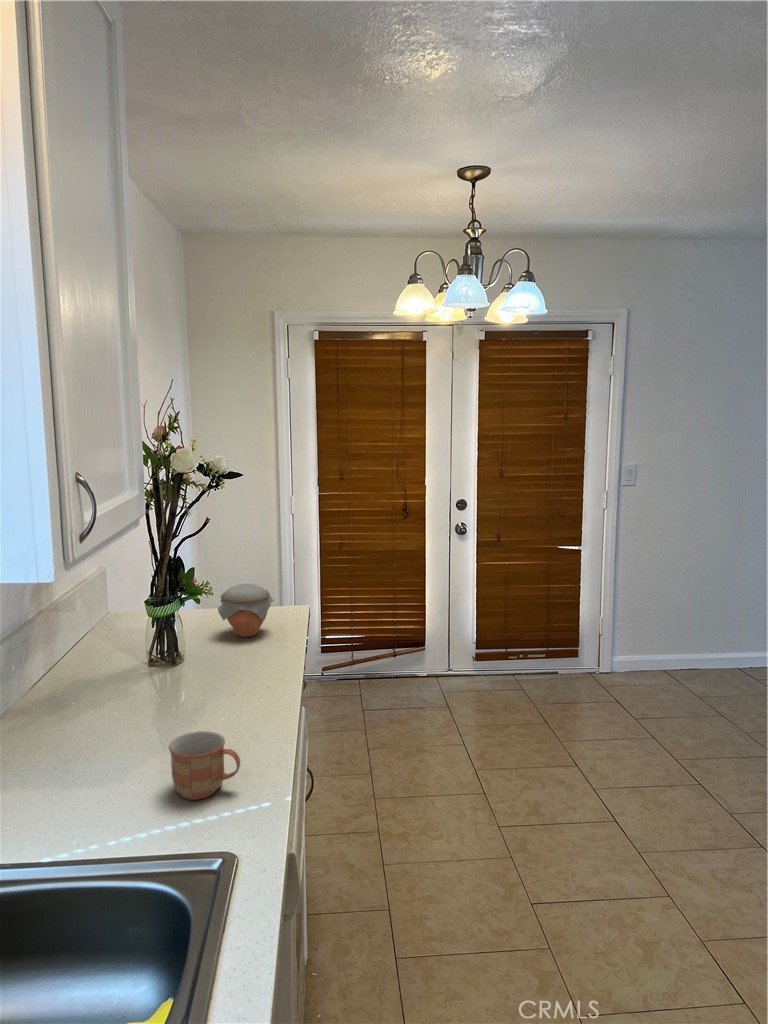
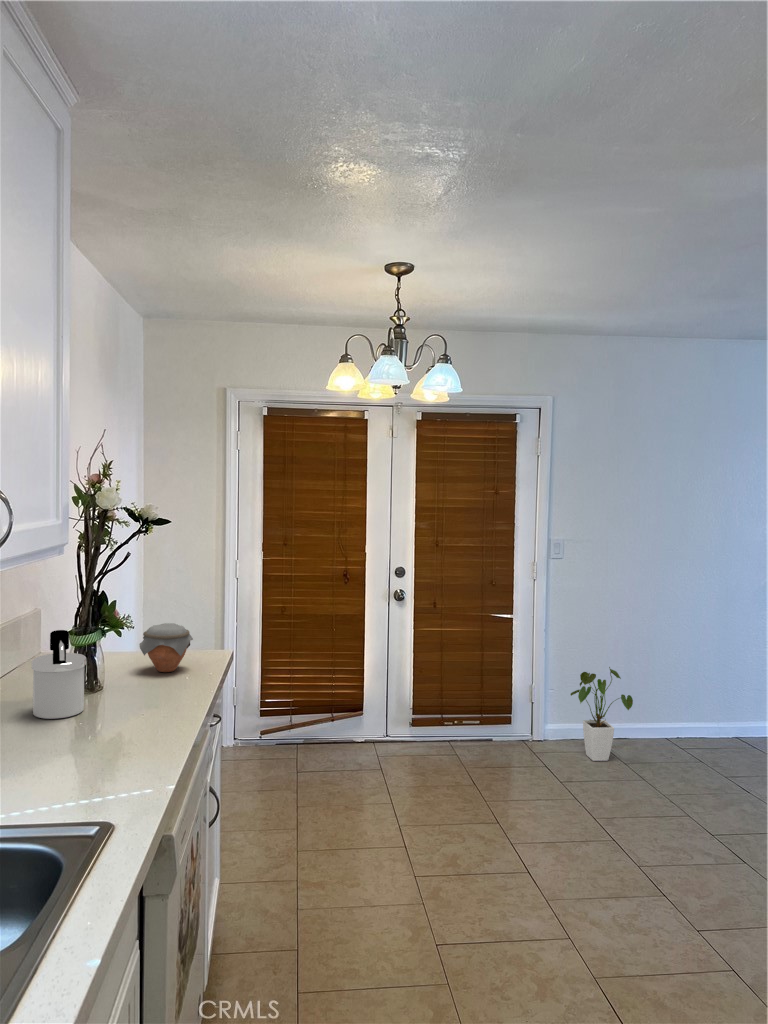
house plant: none [640,598,709,694] -> present [570,667,633,761]
soap dispenser: none [111,605,170,702] -> present [32,630,86,719]
mug: present [169,731,240,800] -> none [67,731,131,788]

